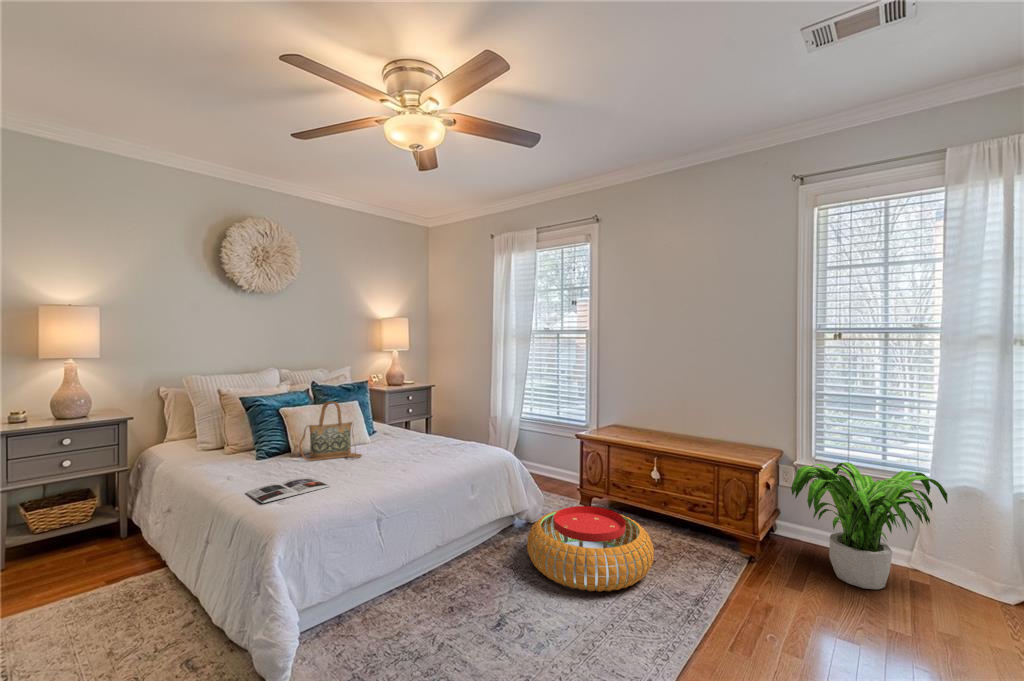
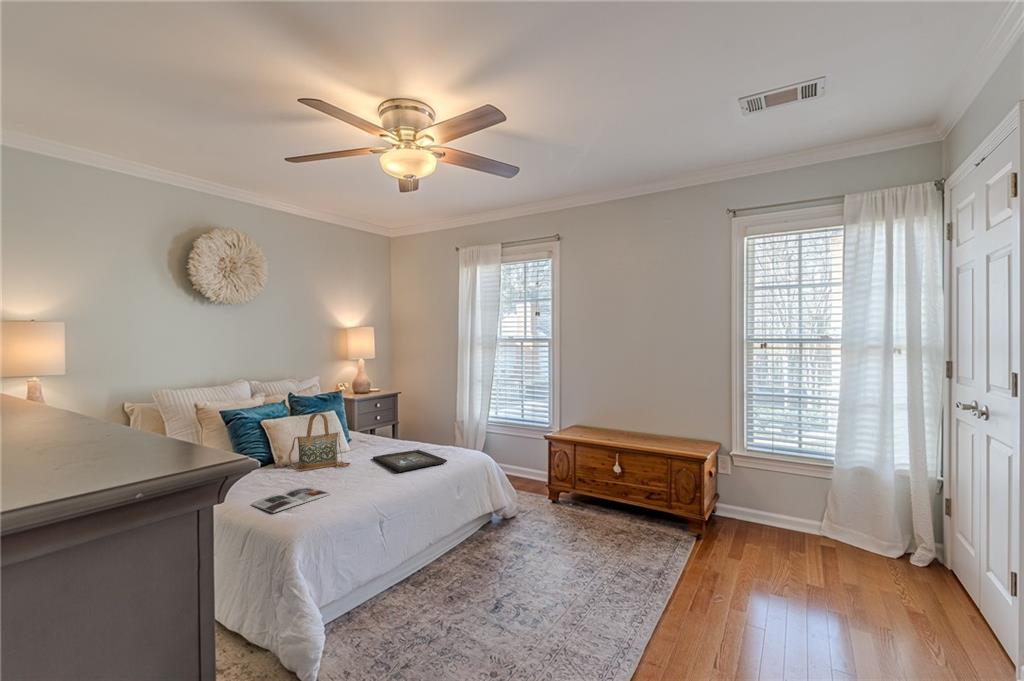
tray: none [388,444,462,466] -> present [373,450,447,472]
potted plant: present [791,462,948,590] -> none [731,451,848,554]
pouf: present [527,506,654,592] -> none [509,500,621,573]

